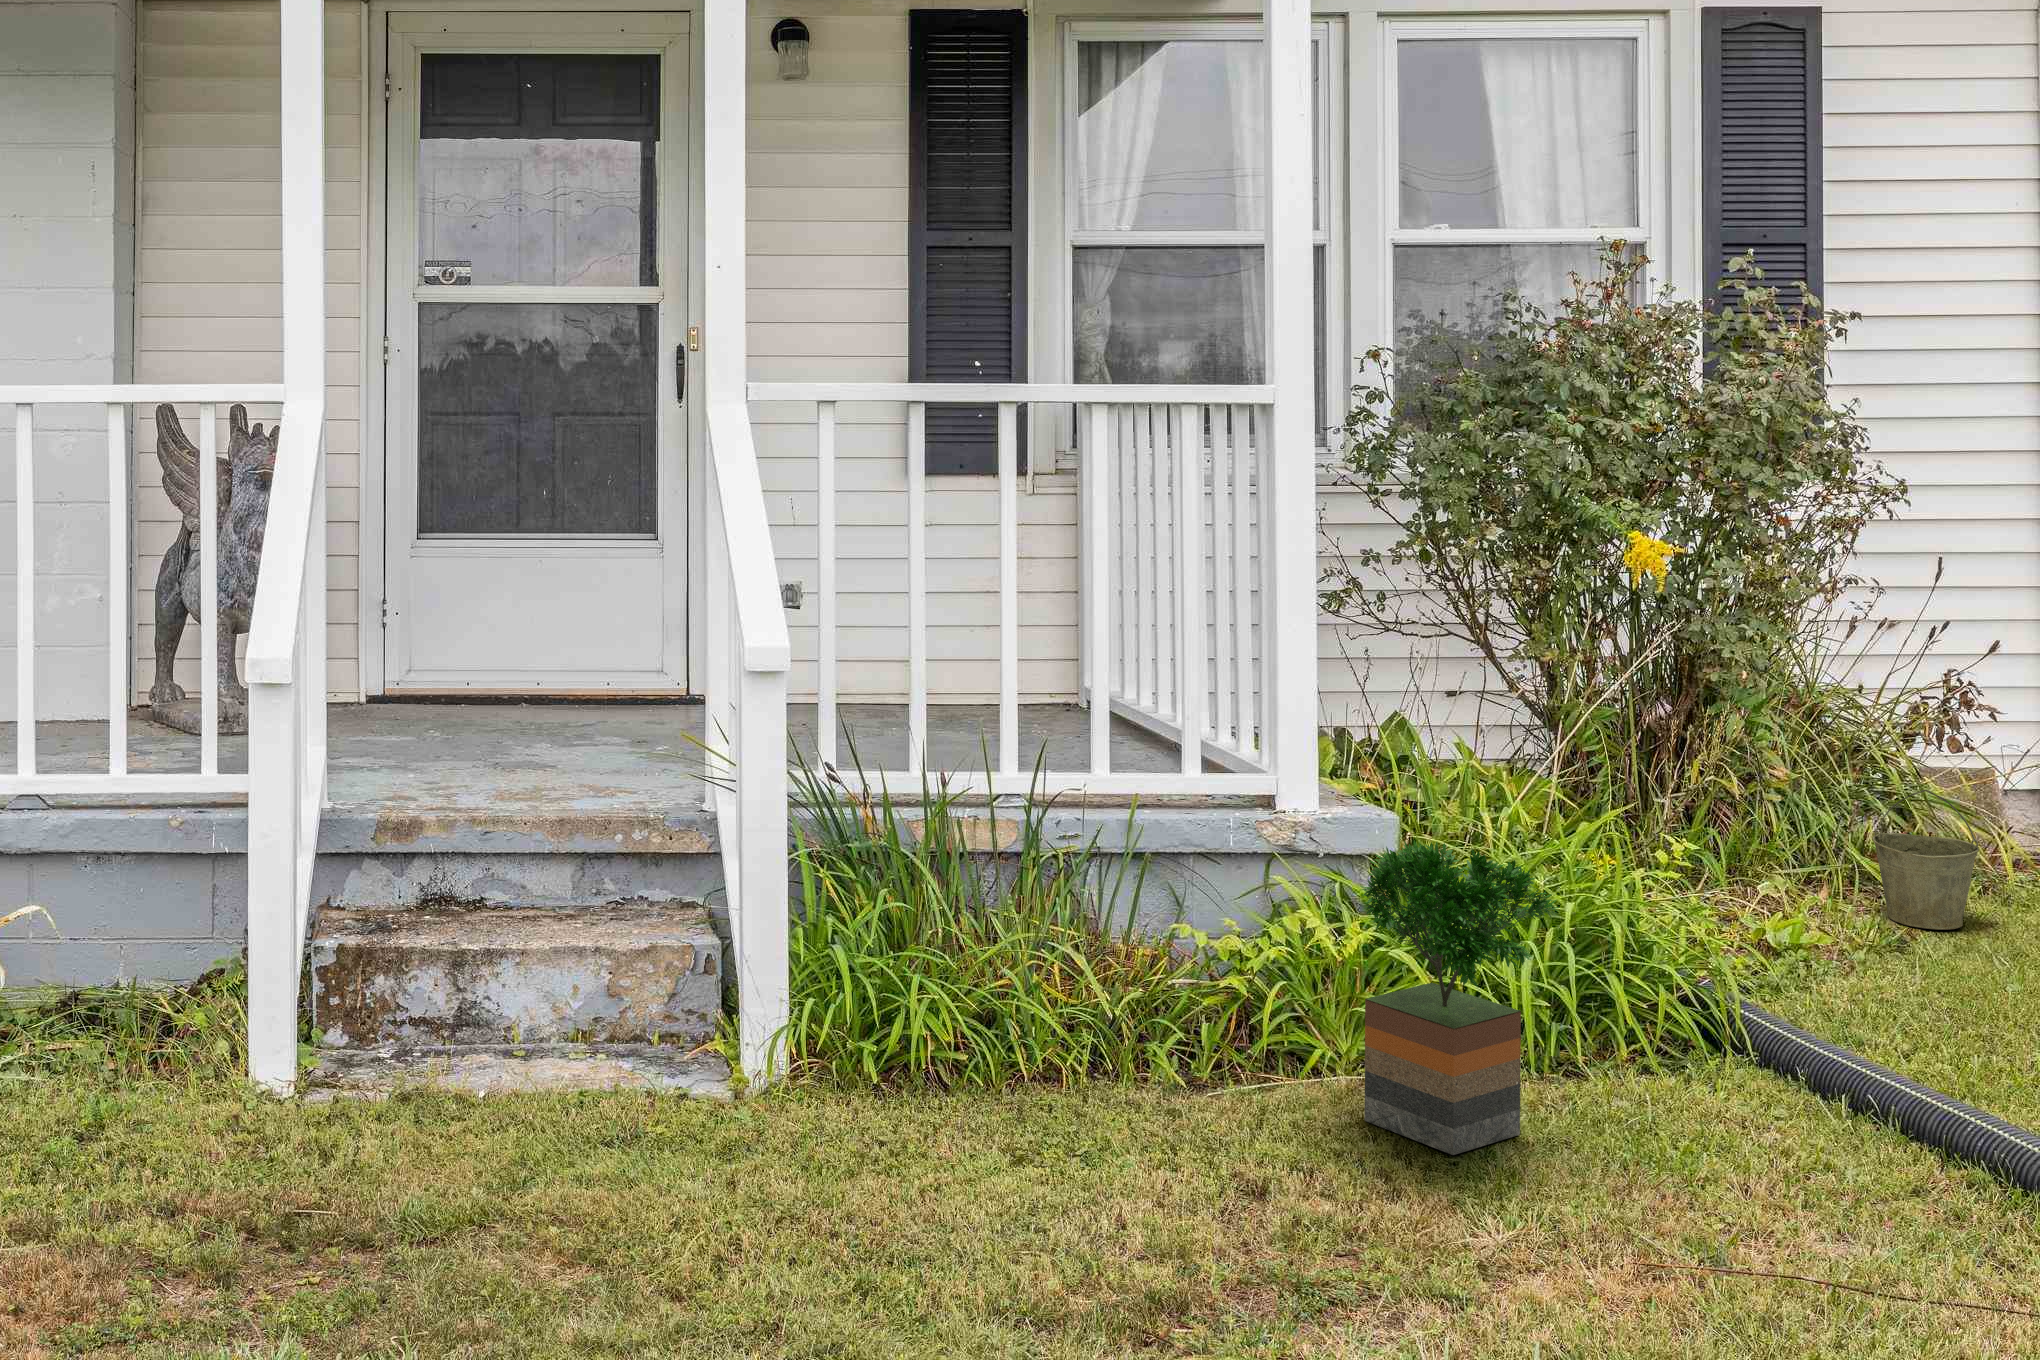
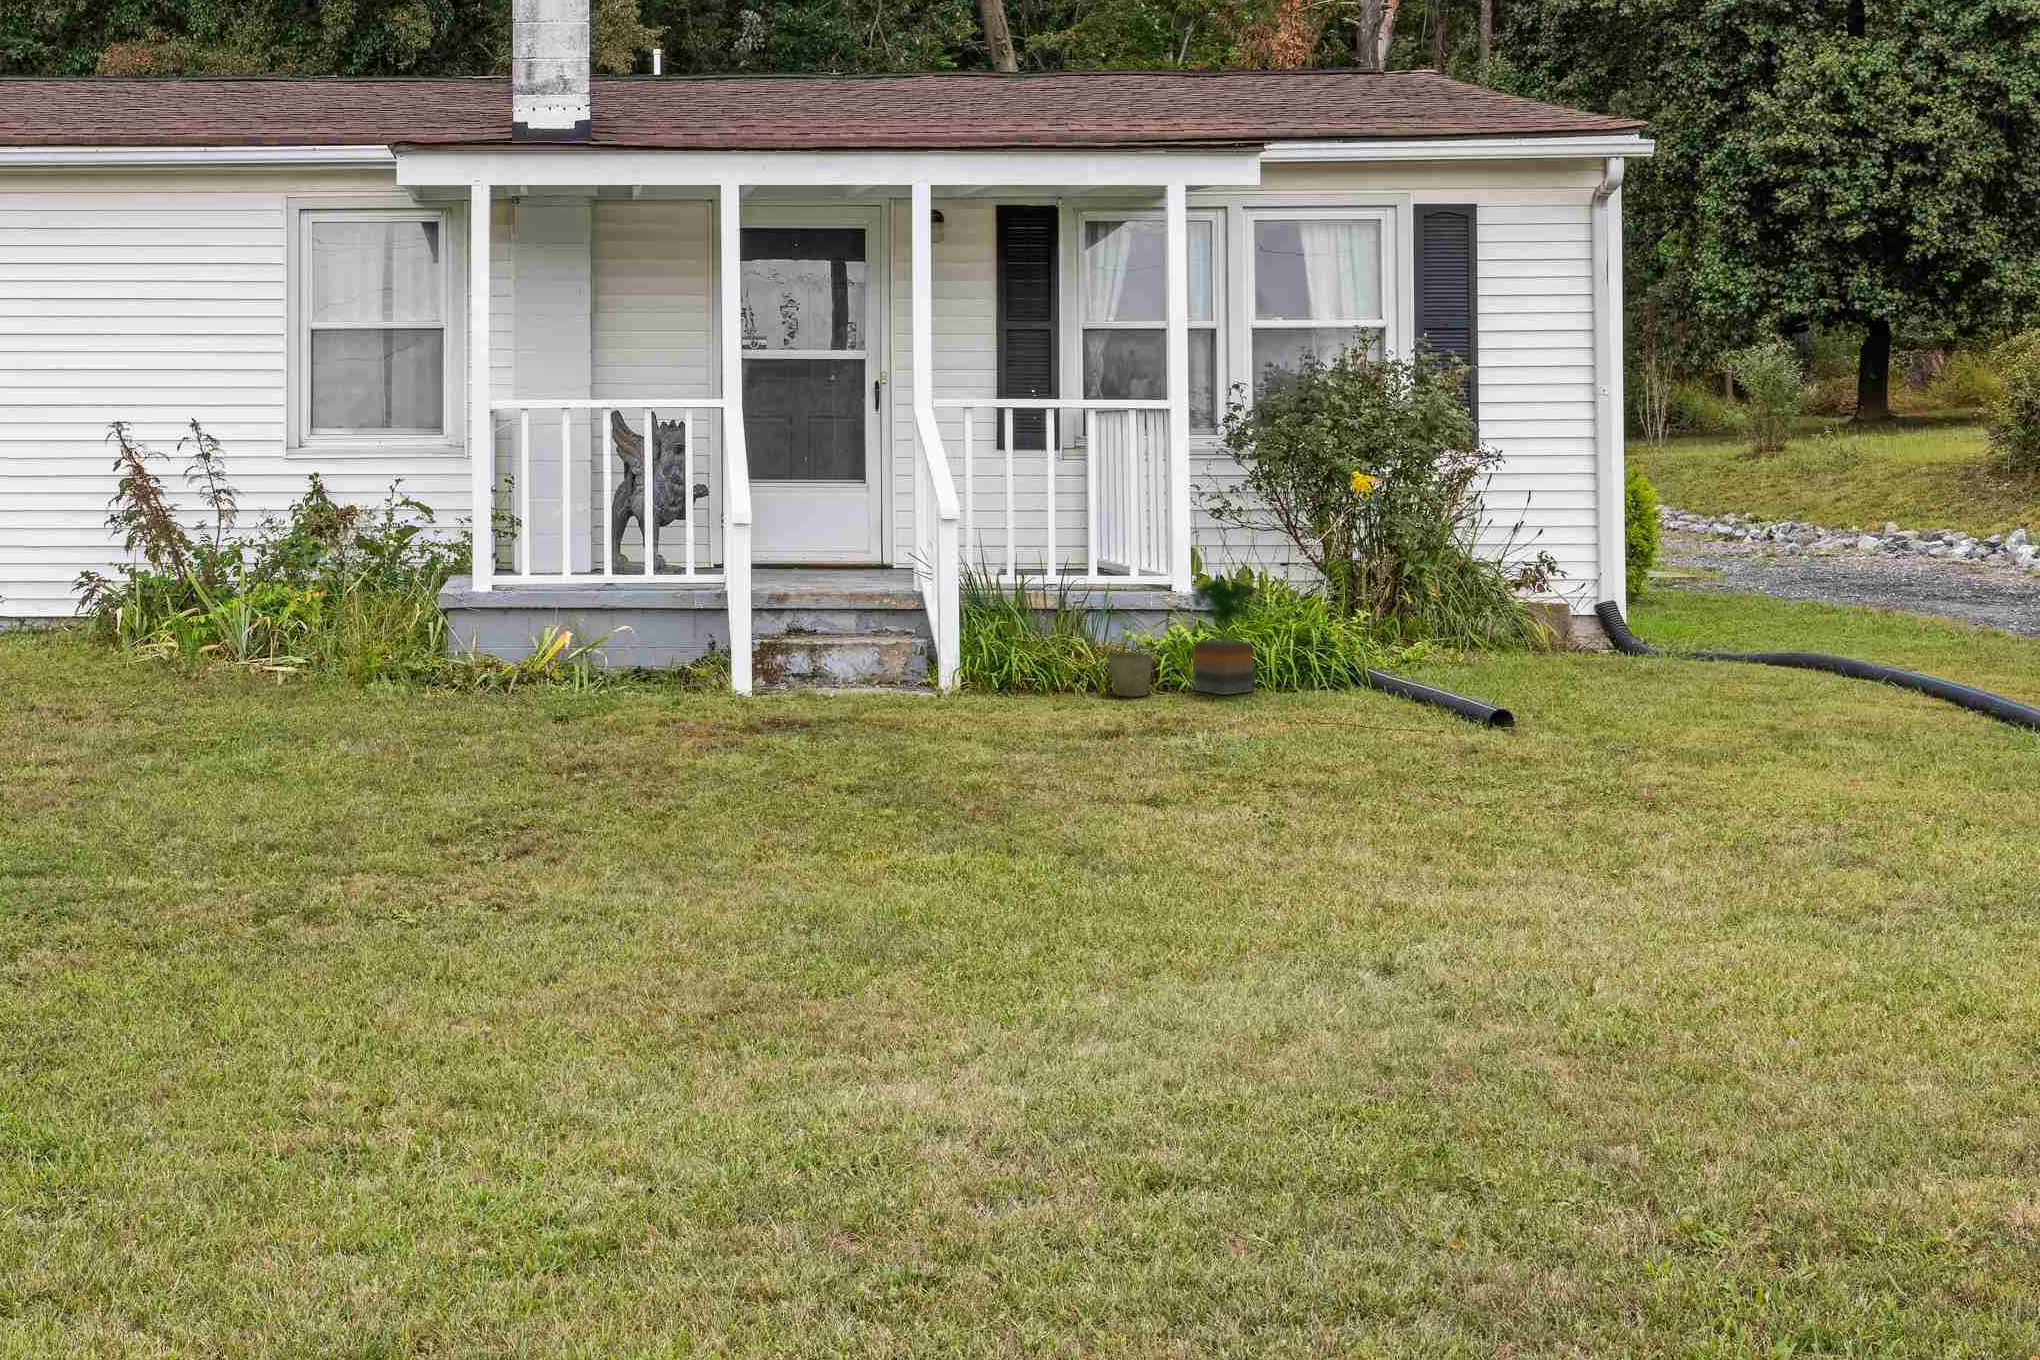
bucket: present [1872,790,1979,930] -> present [1108,638,1153,696]

